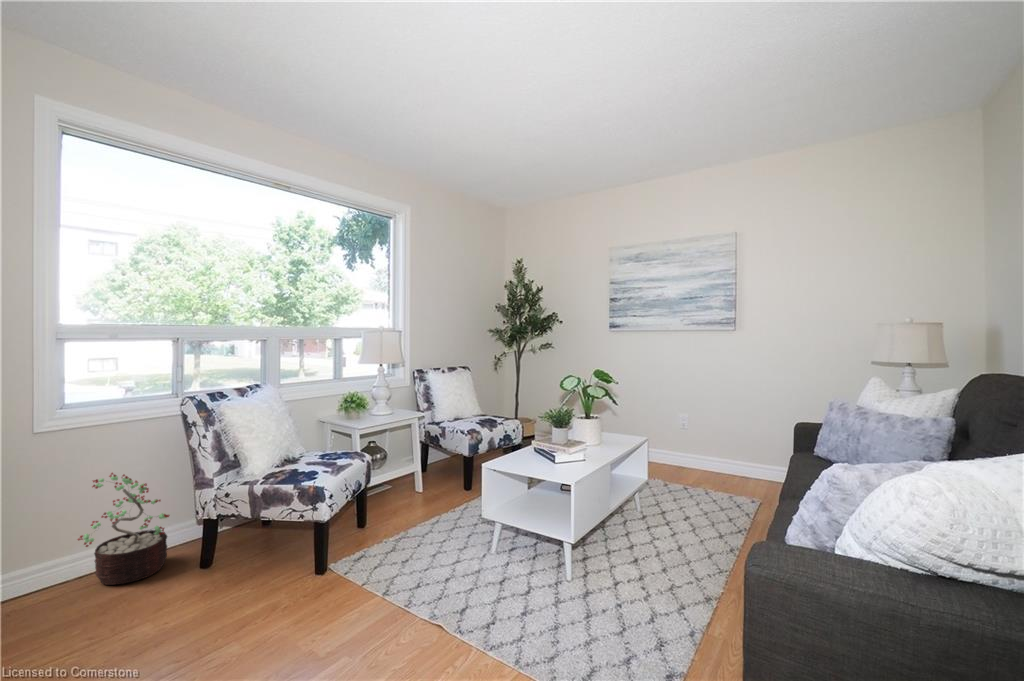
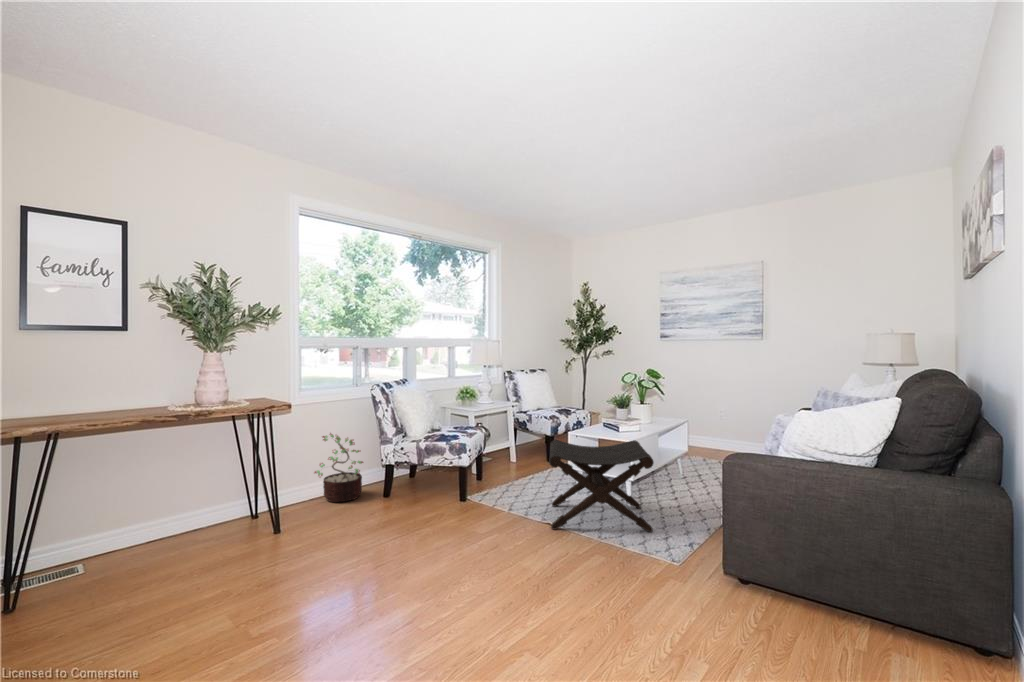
footstool: none [441,475,604,631] -> present [549,440,654,532]

